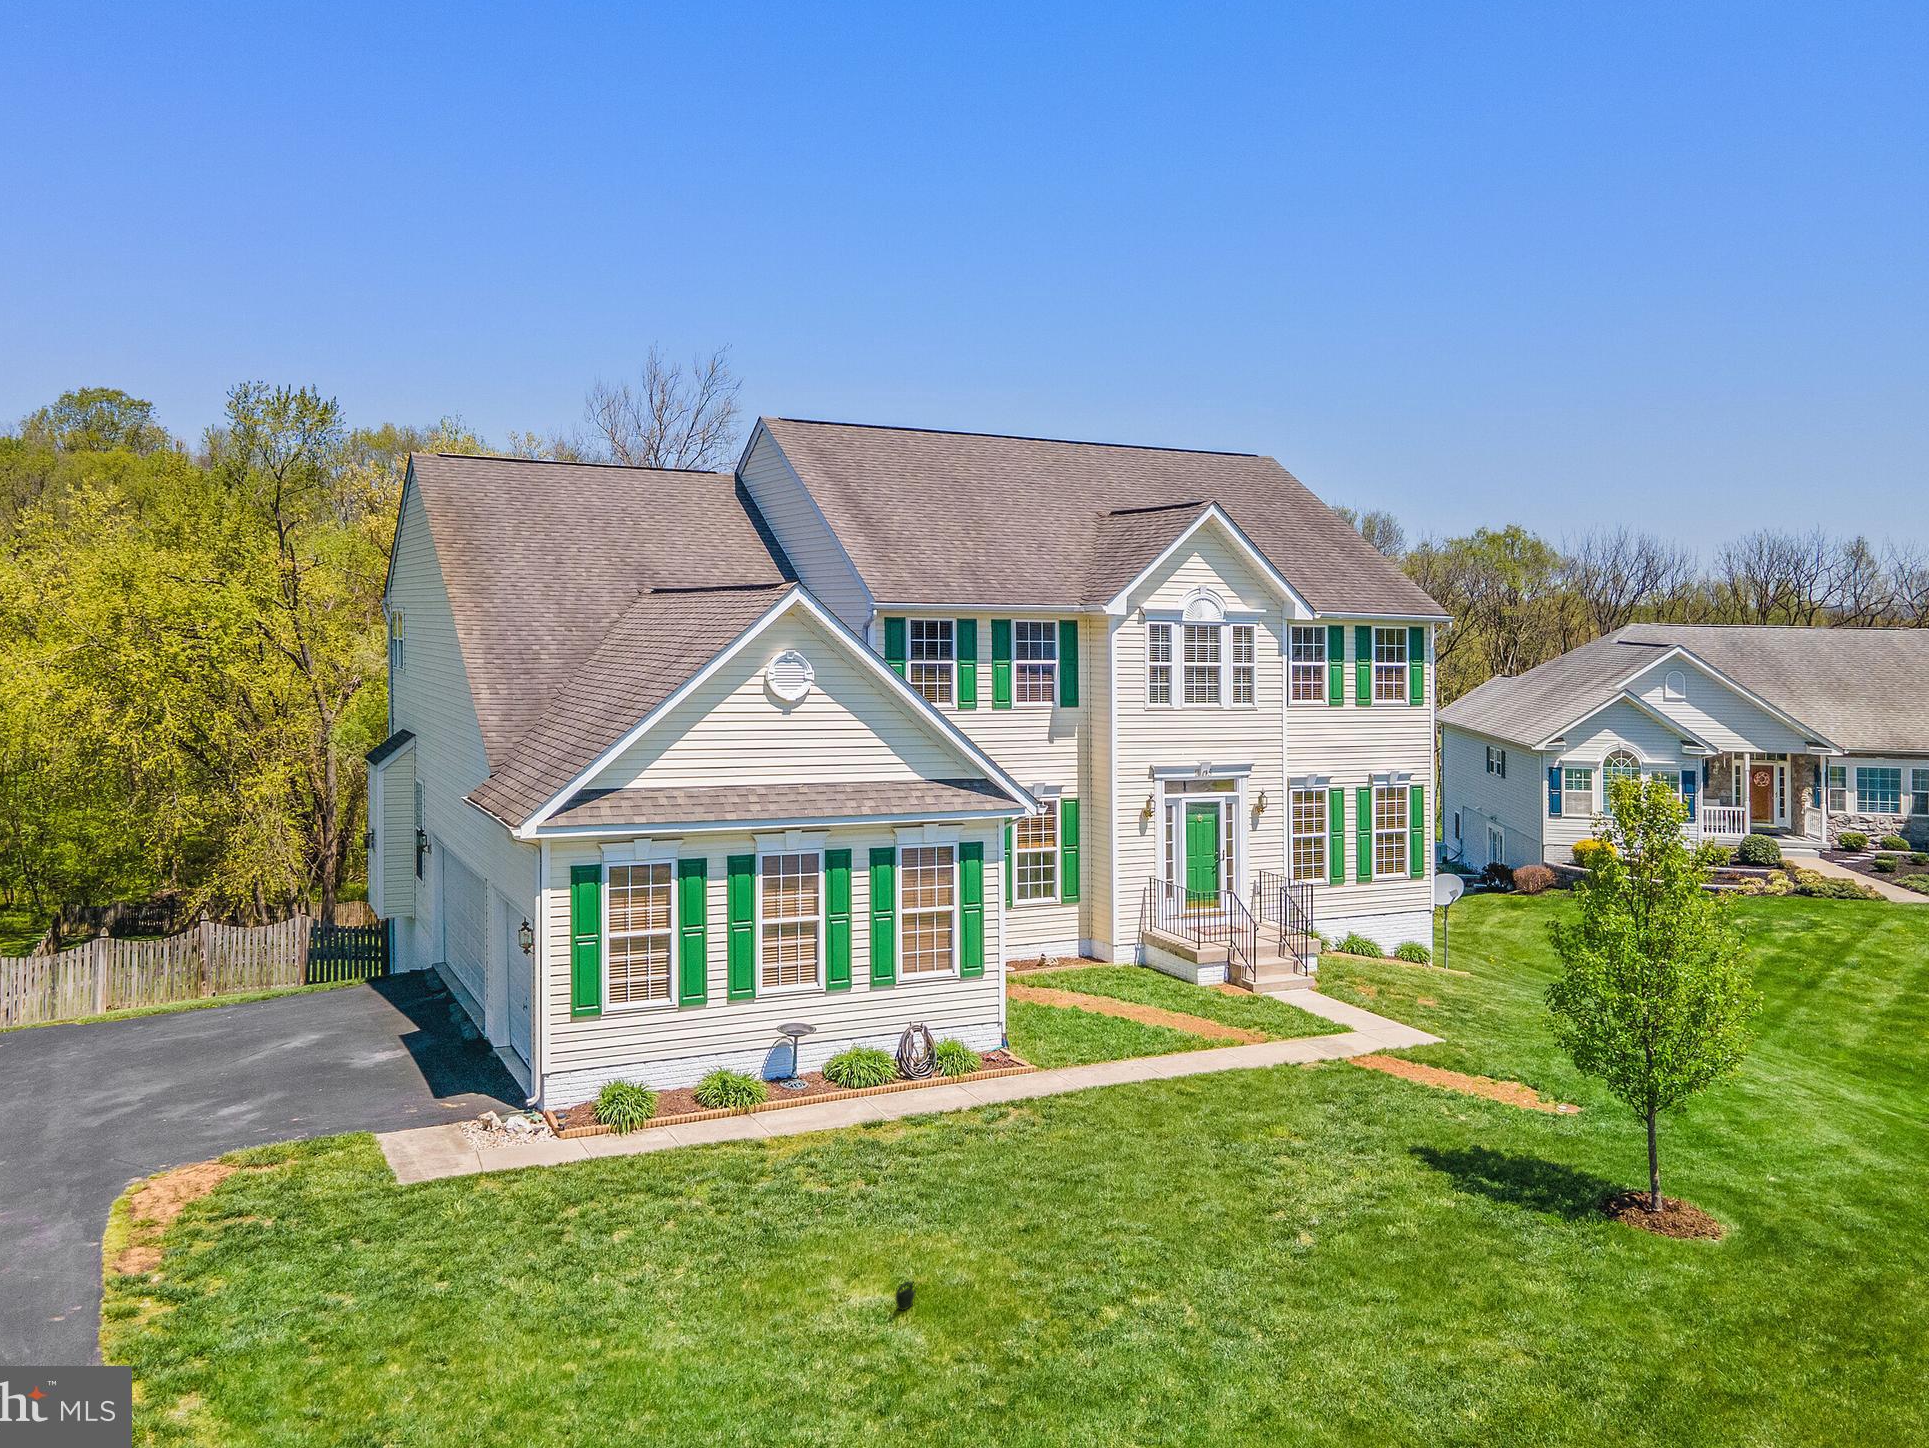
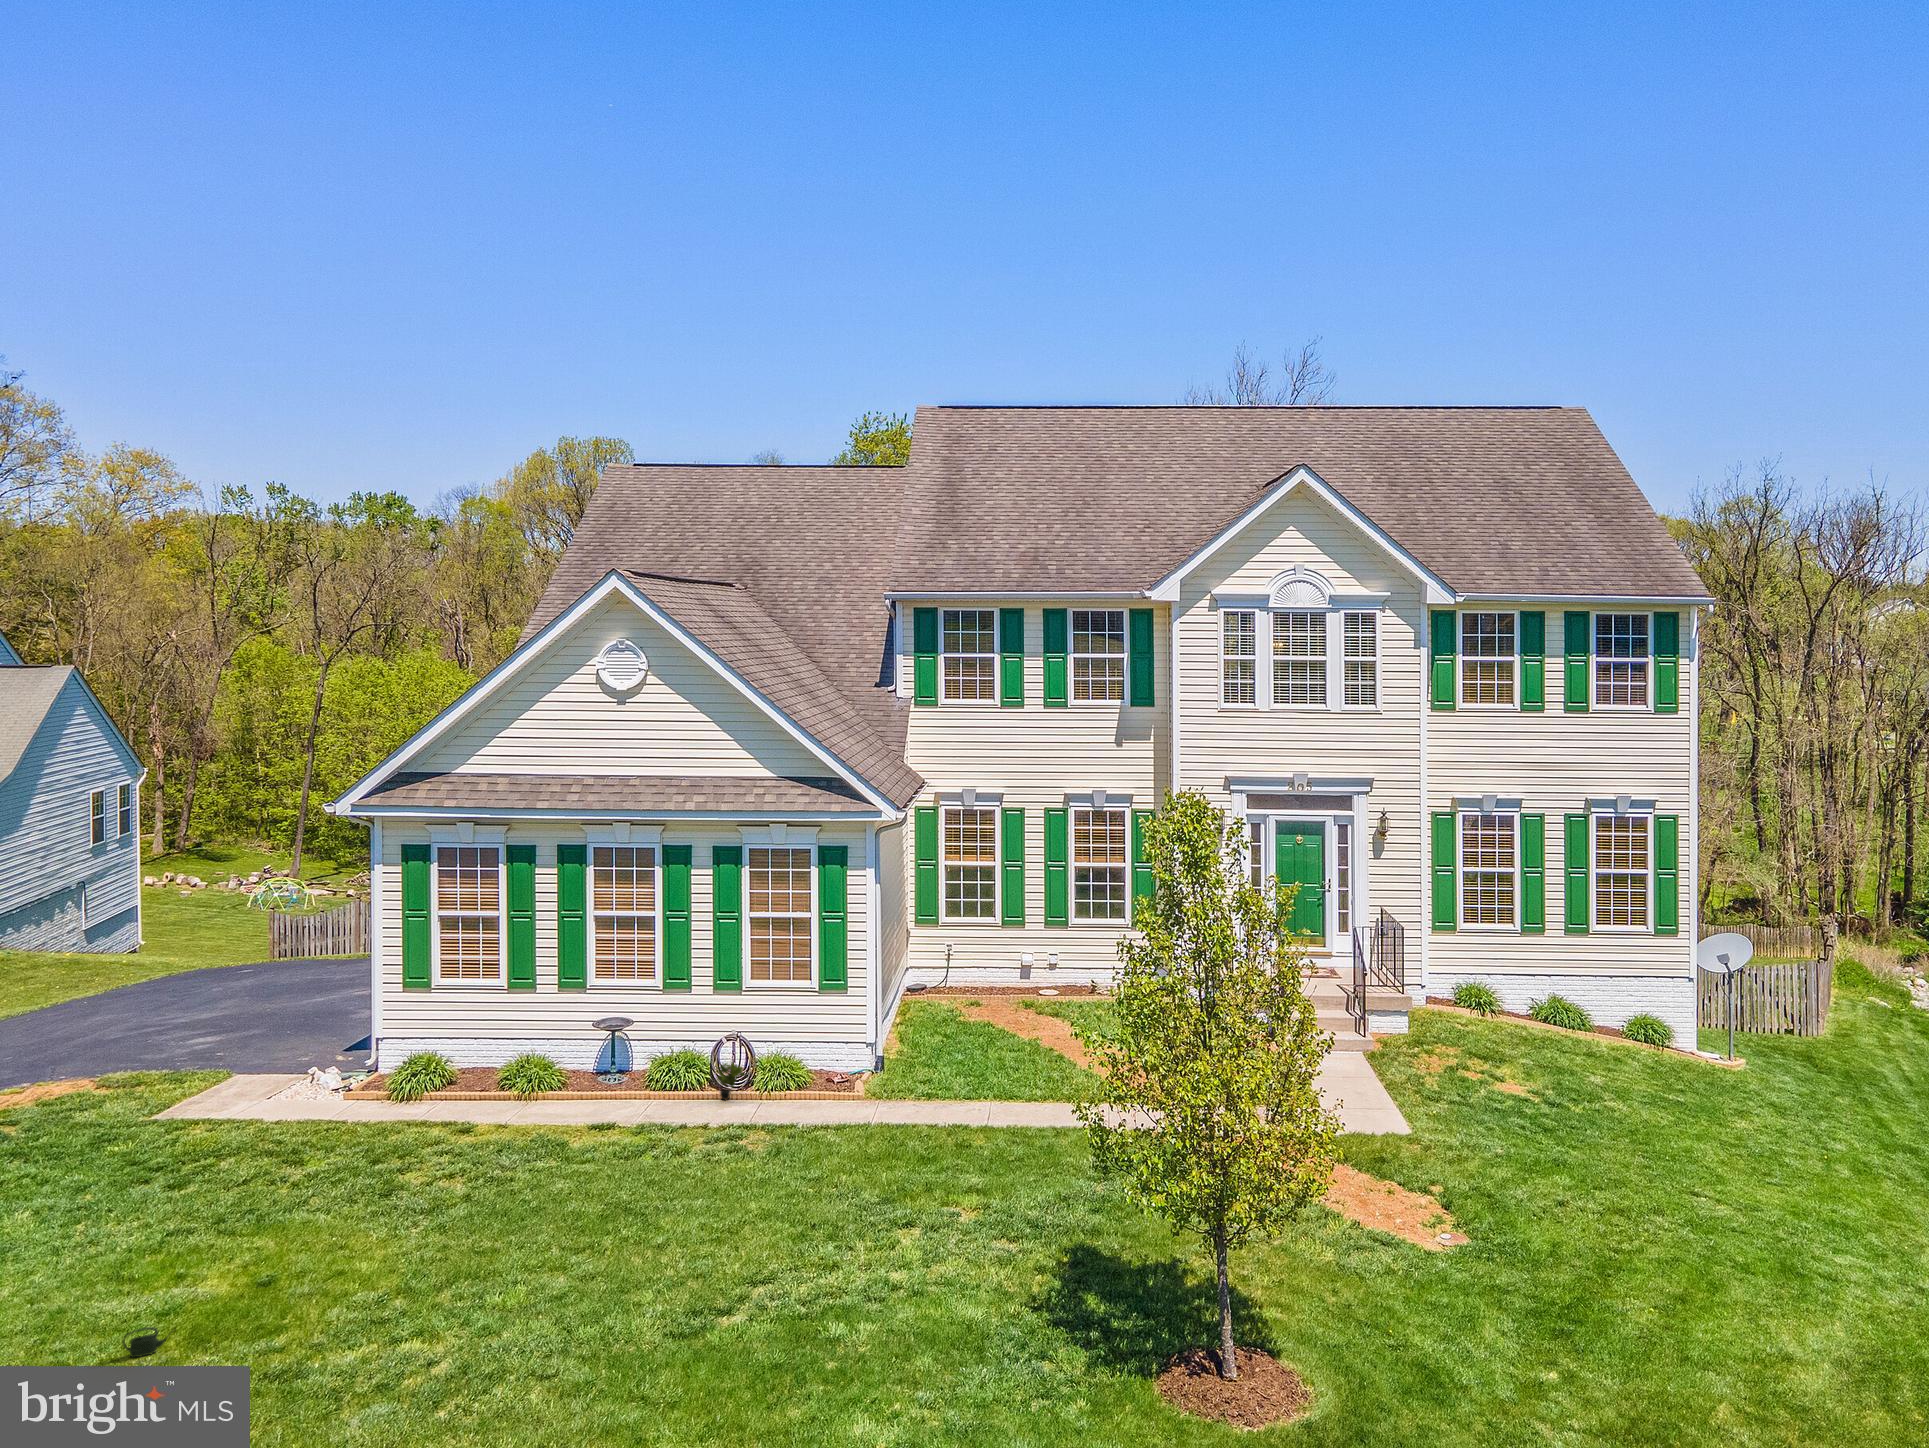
potted plant: none [902,1046,931,1084] -> present [717,1062,744,1100]

